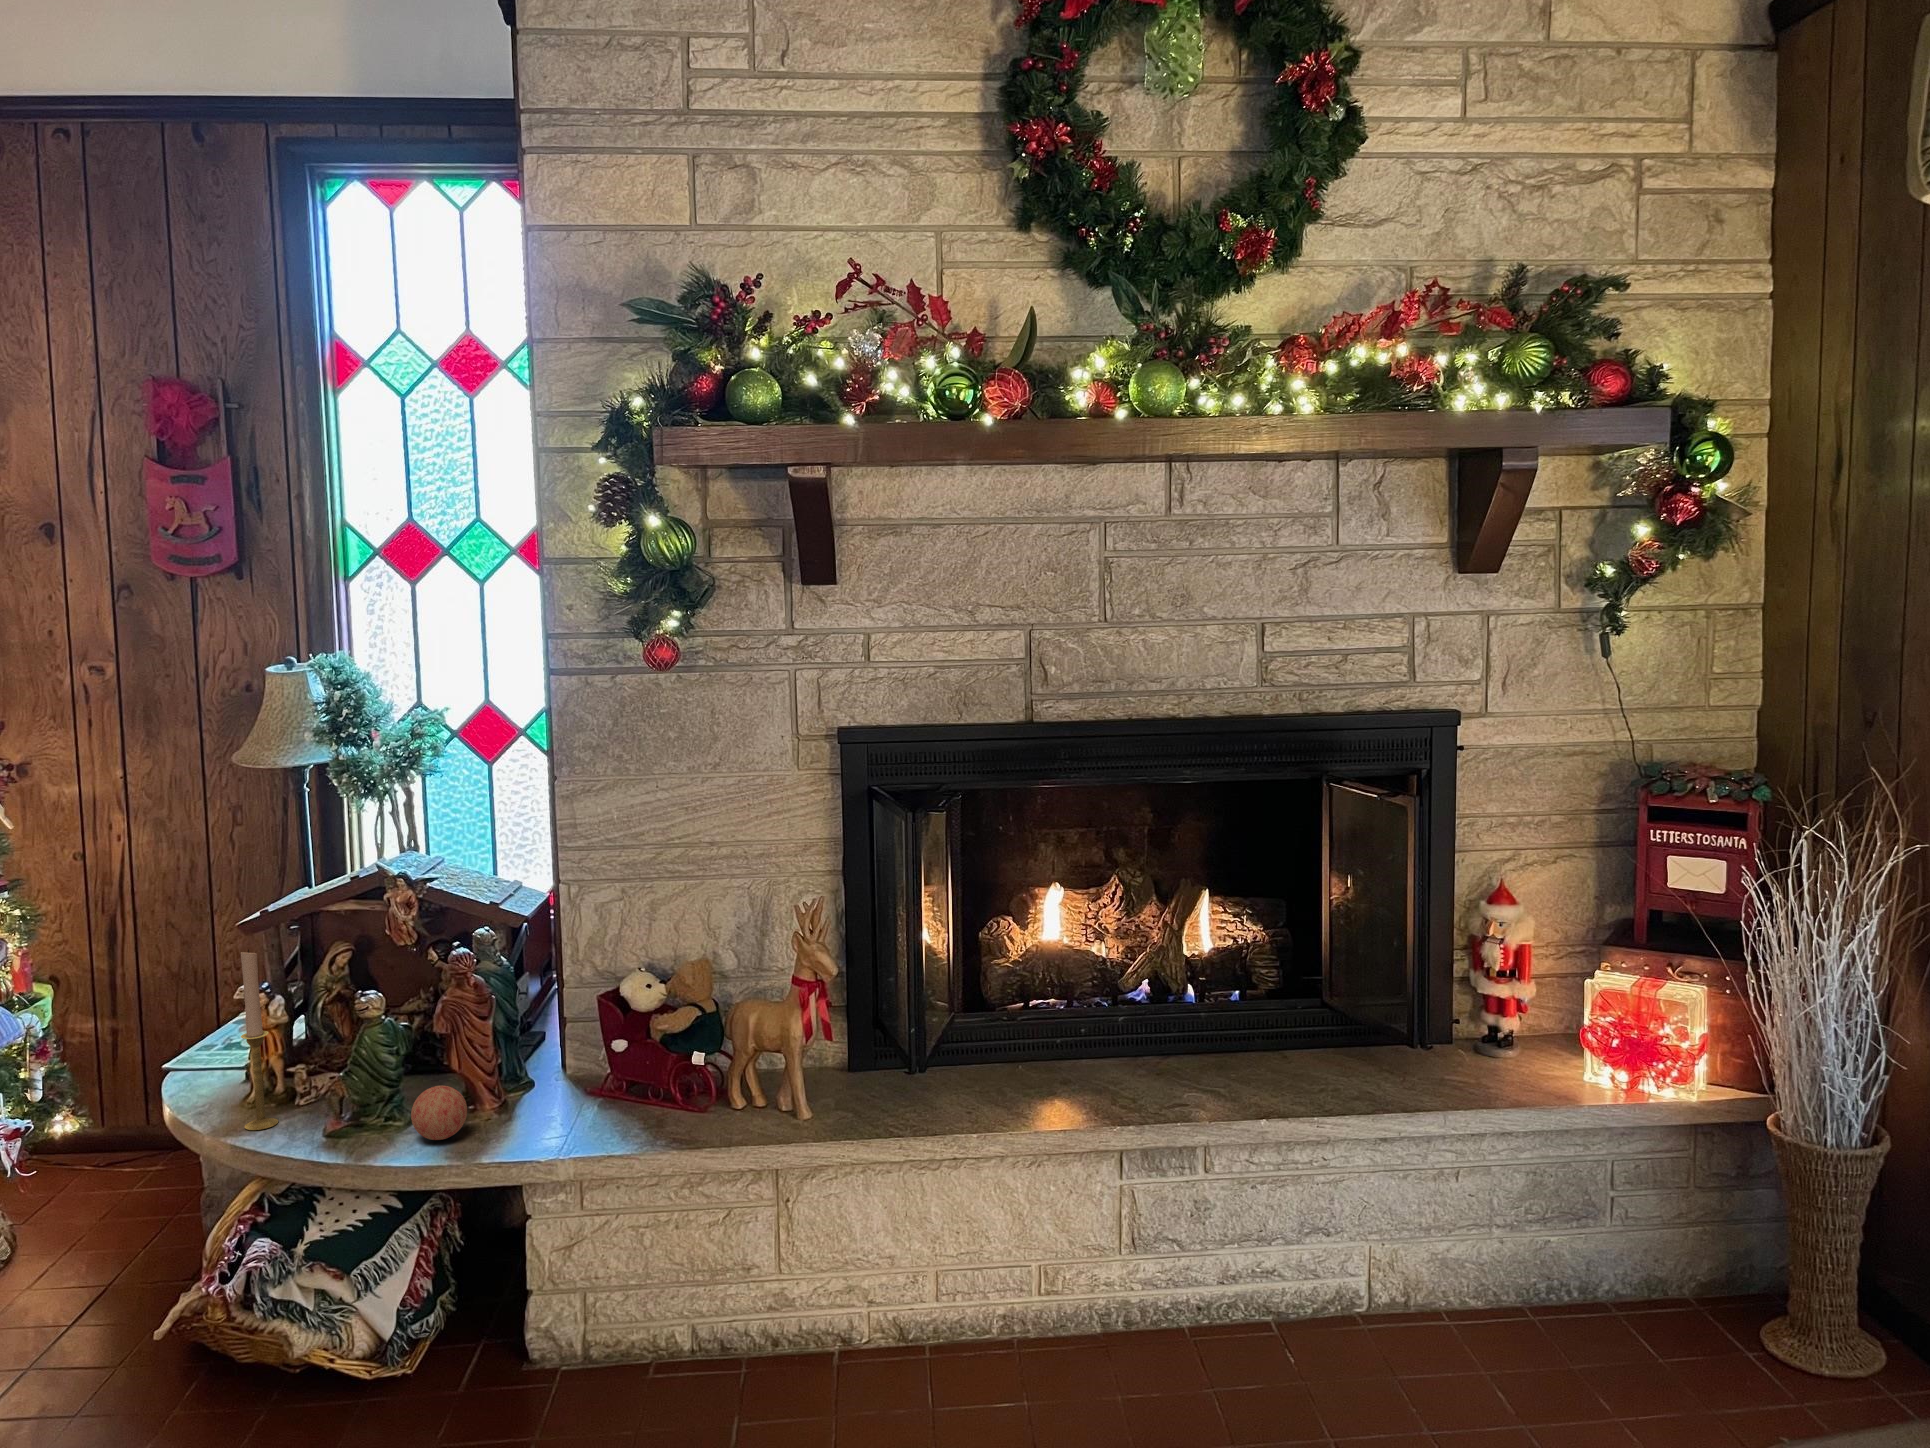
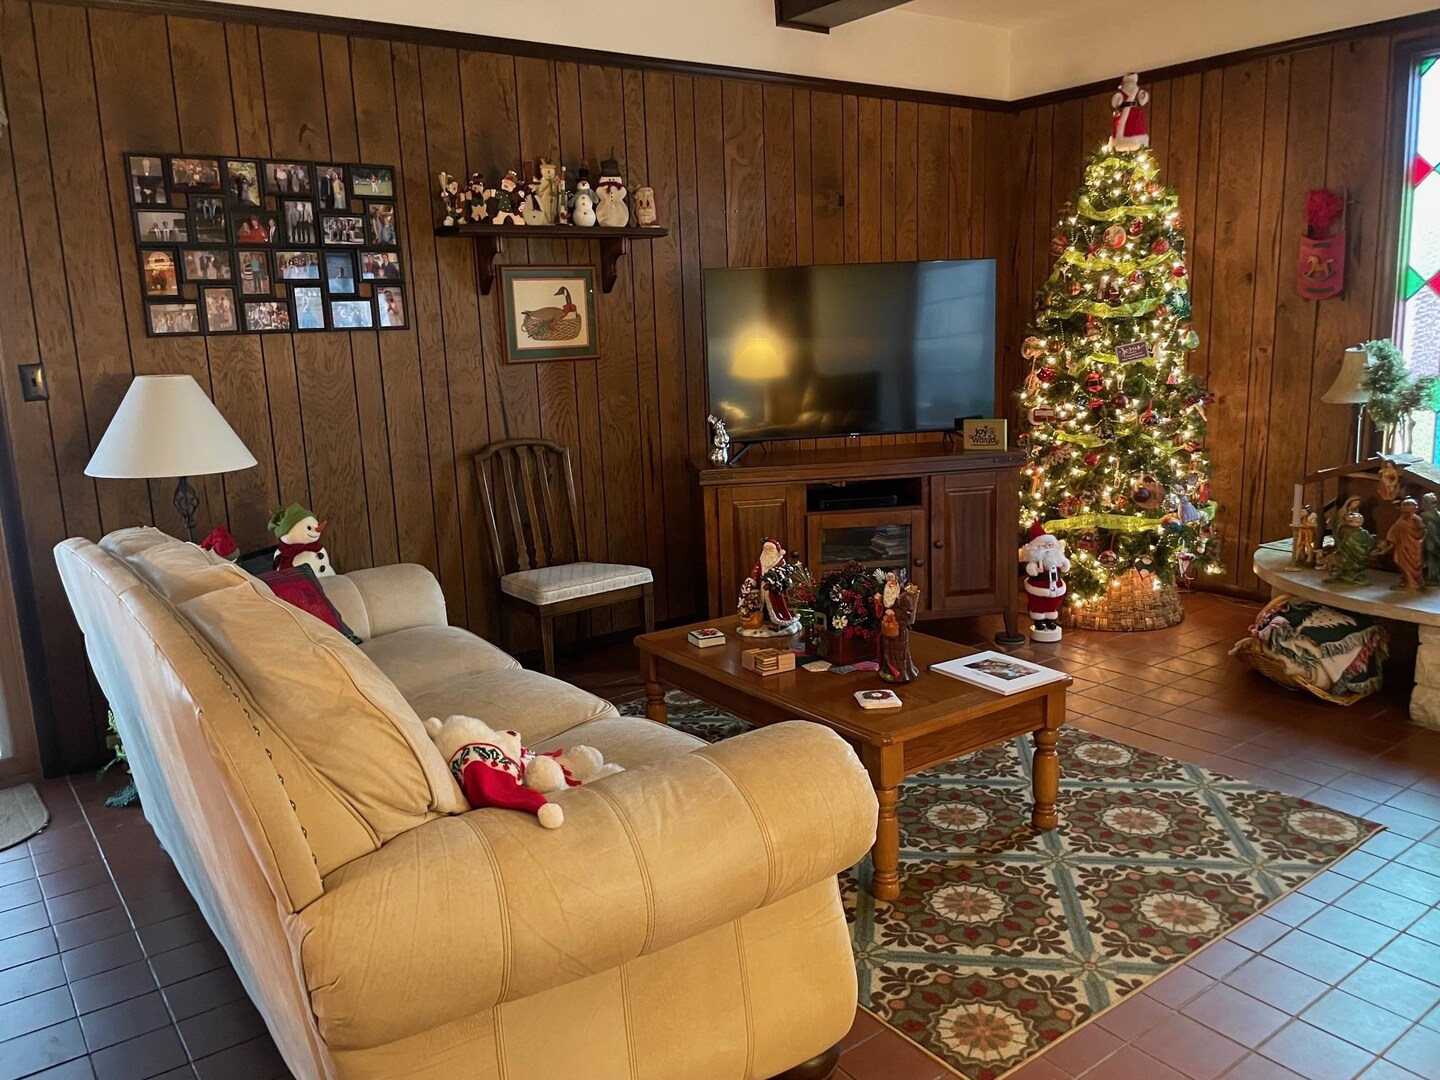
decorative ball: present [411,1086,467,1140] -> none [1365,566,1398,593]

